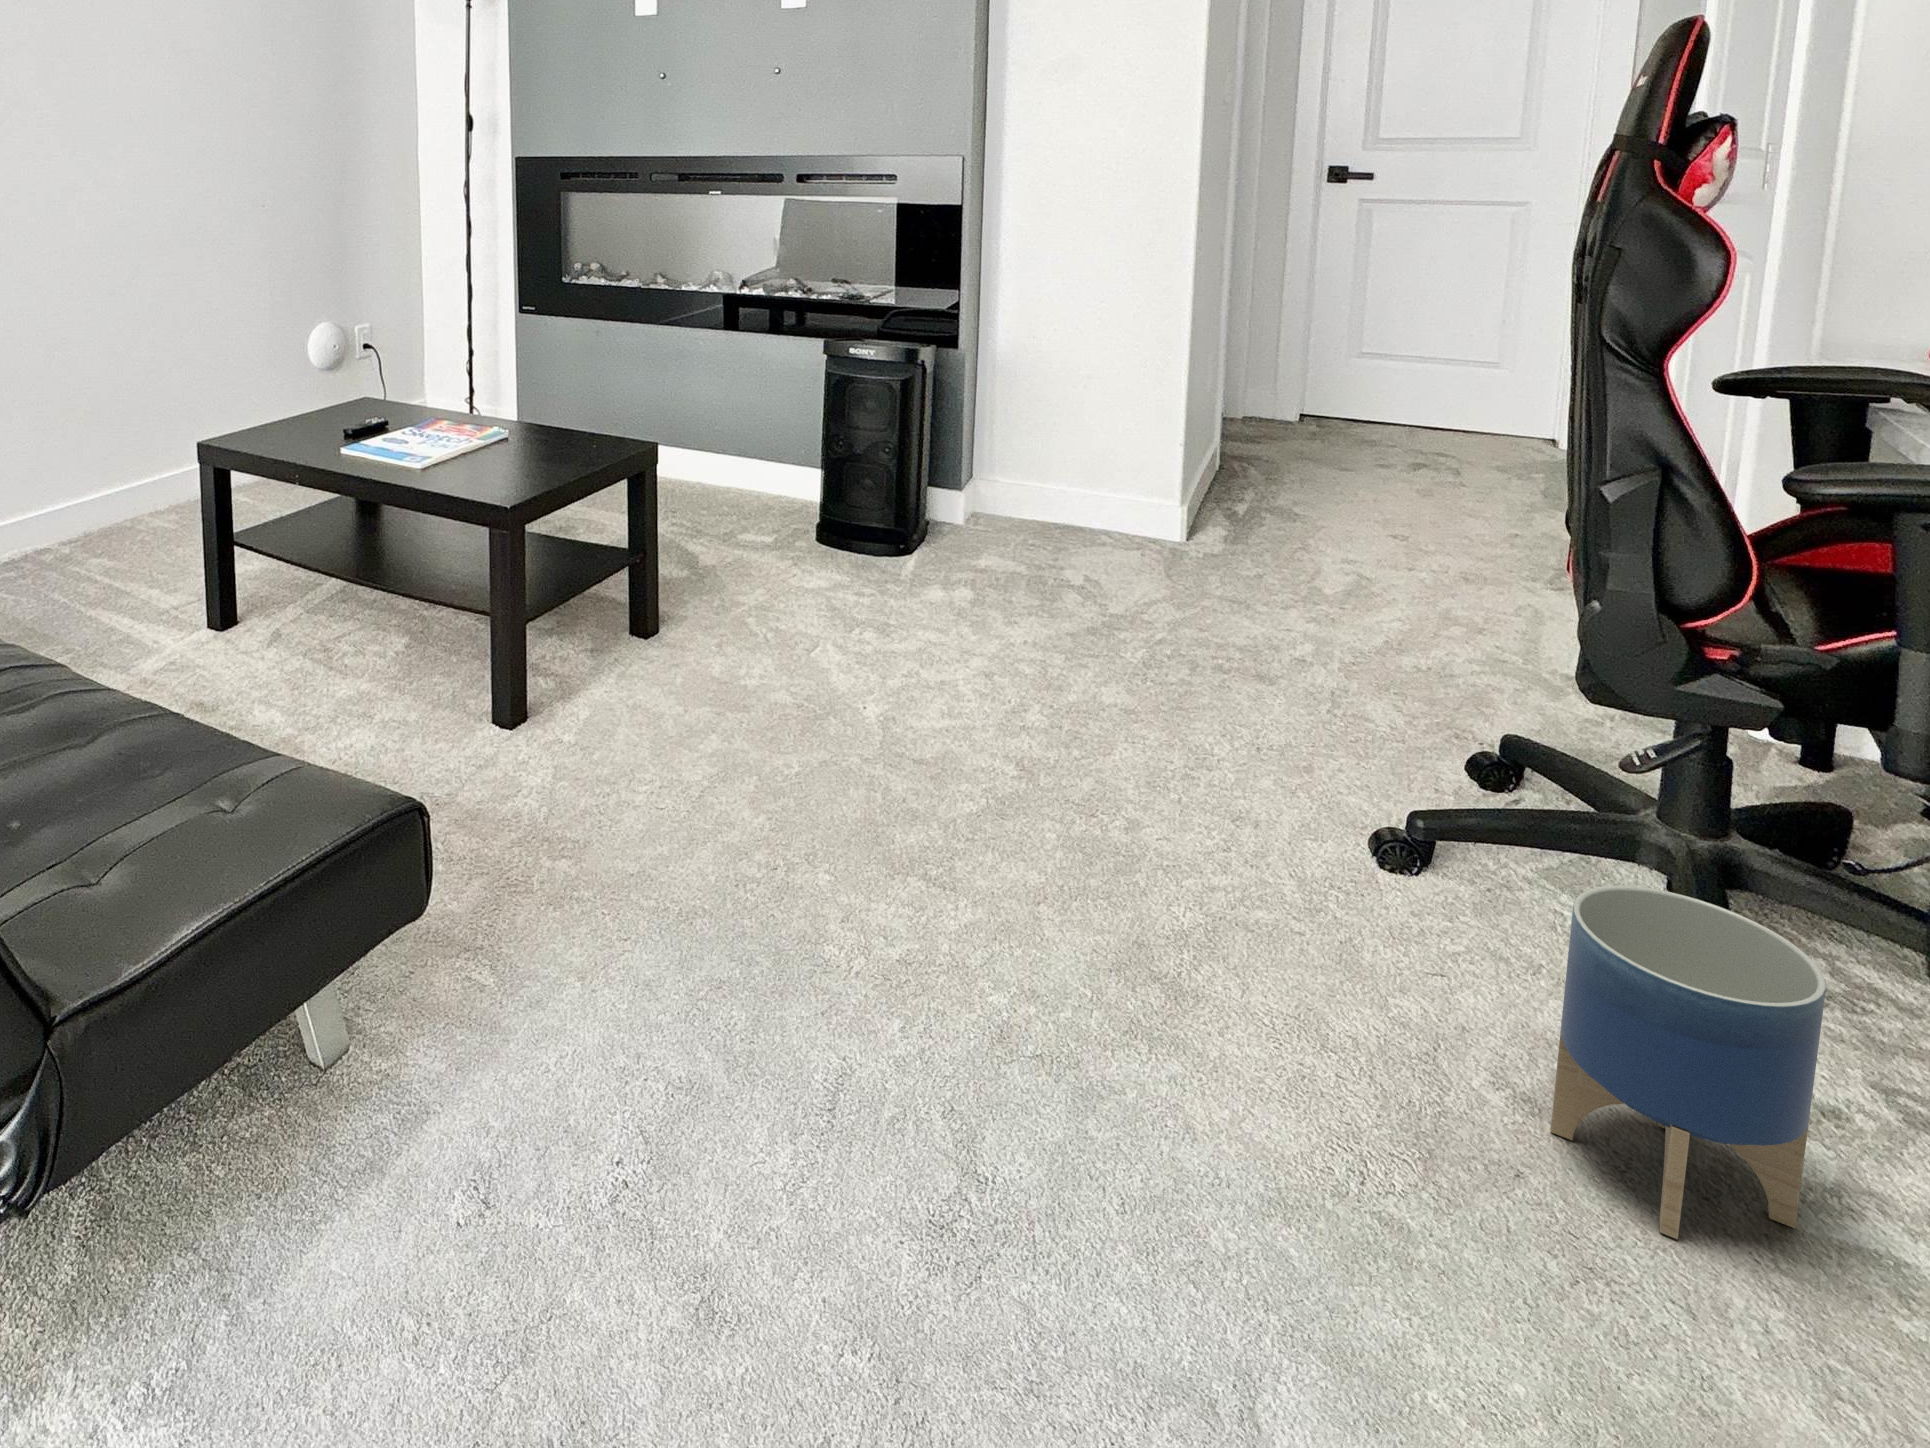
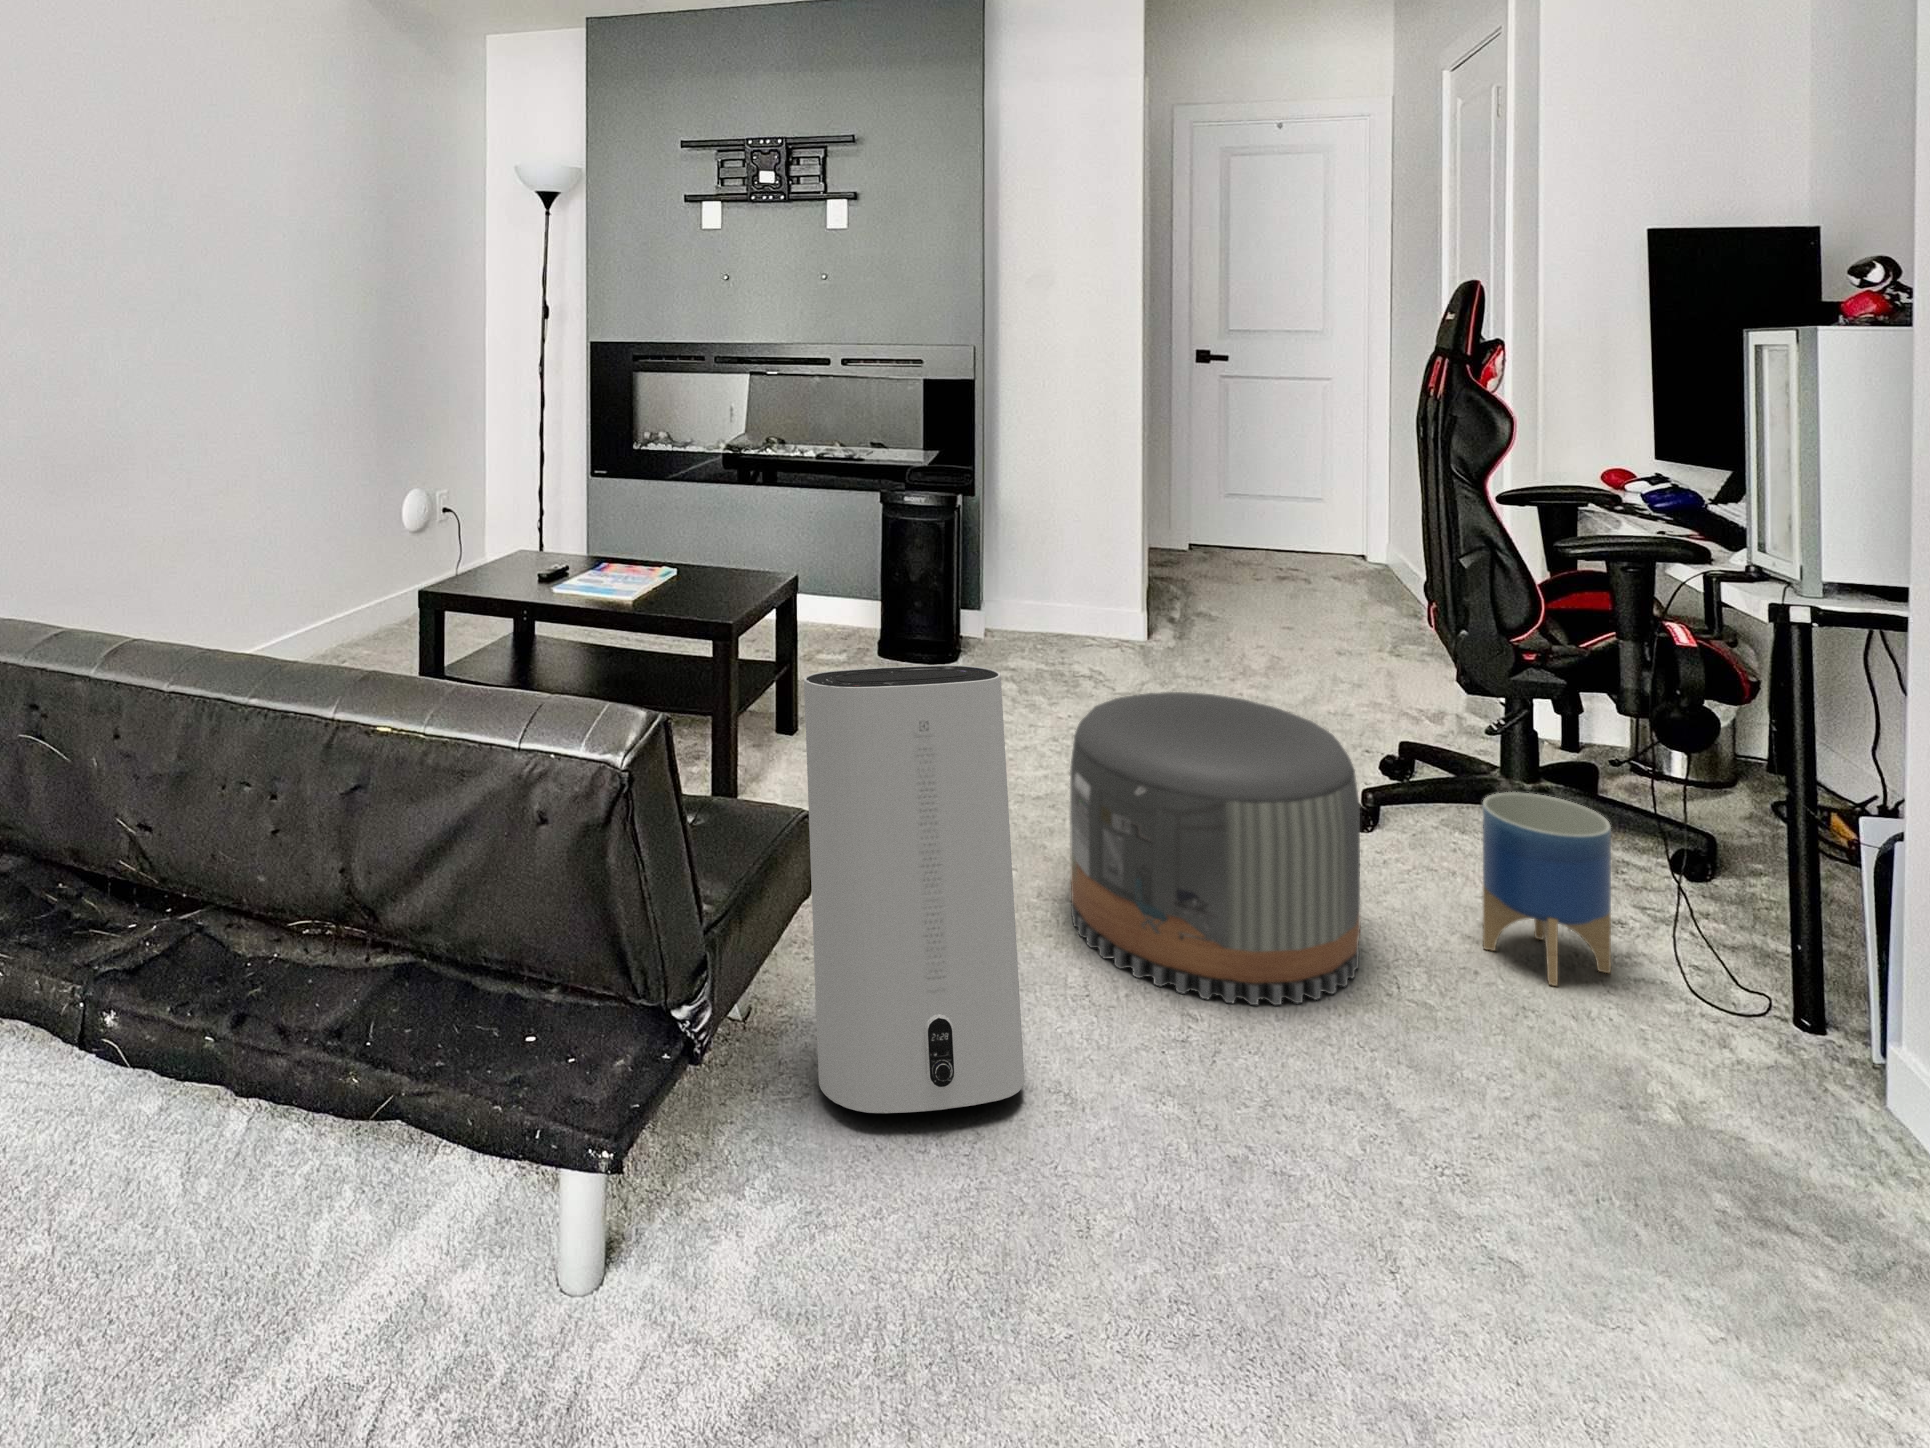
air purifier: none [315,614,635,1321] -> present [804,665,1024,1113]
pouf: none [867,655,1331,1193] -> present [1070,692,1360,1005]

